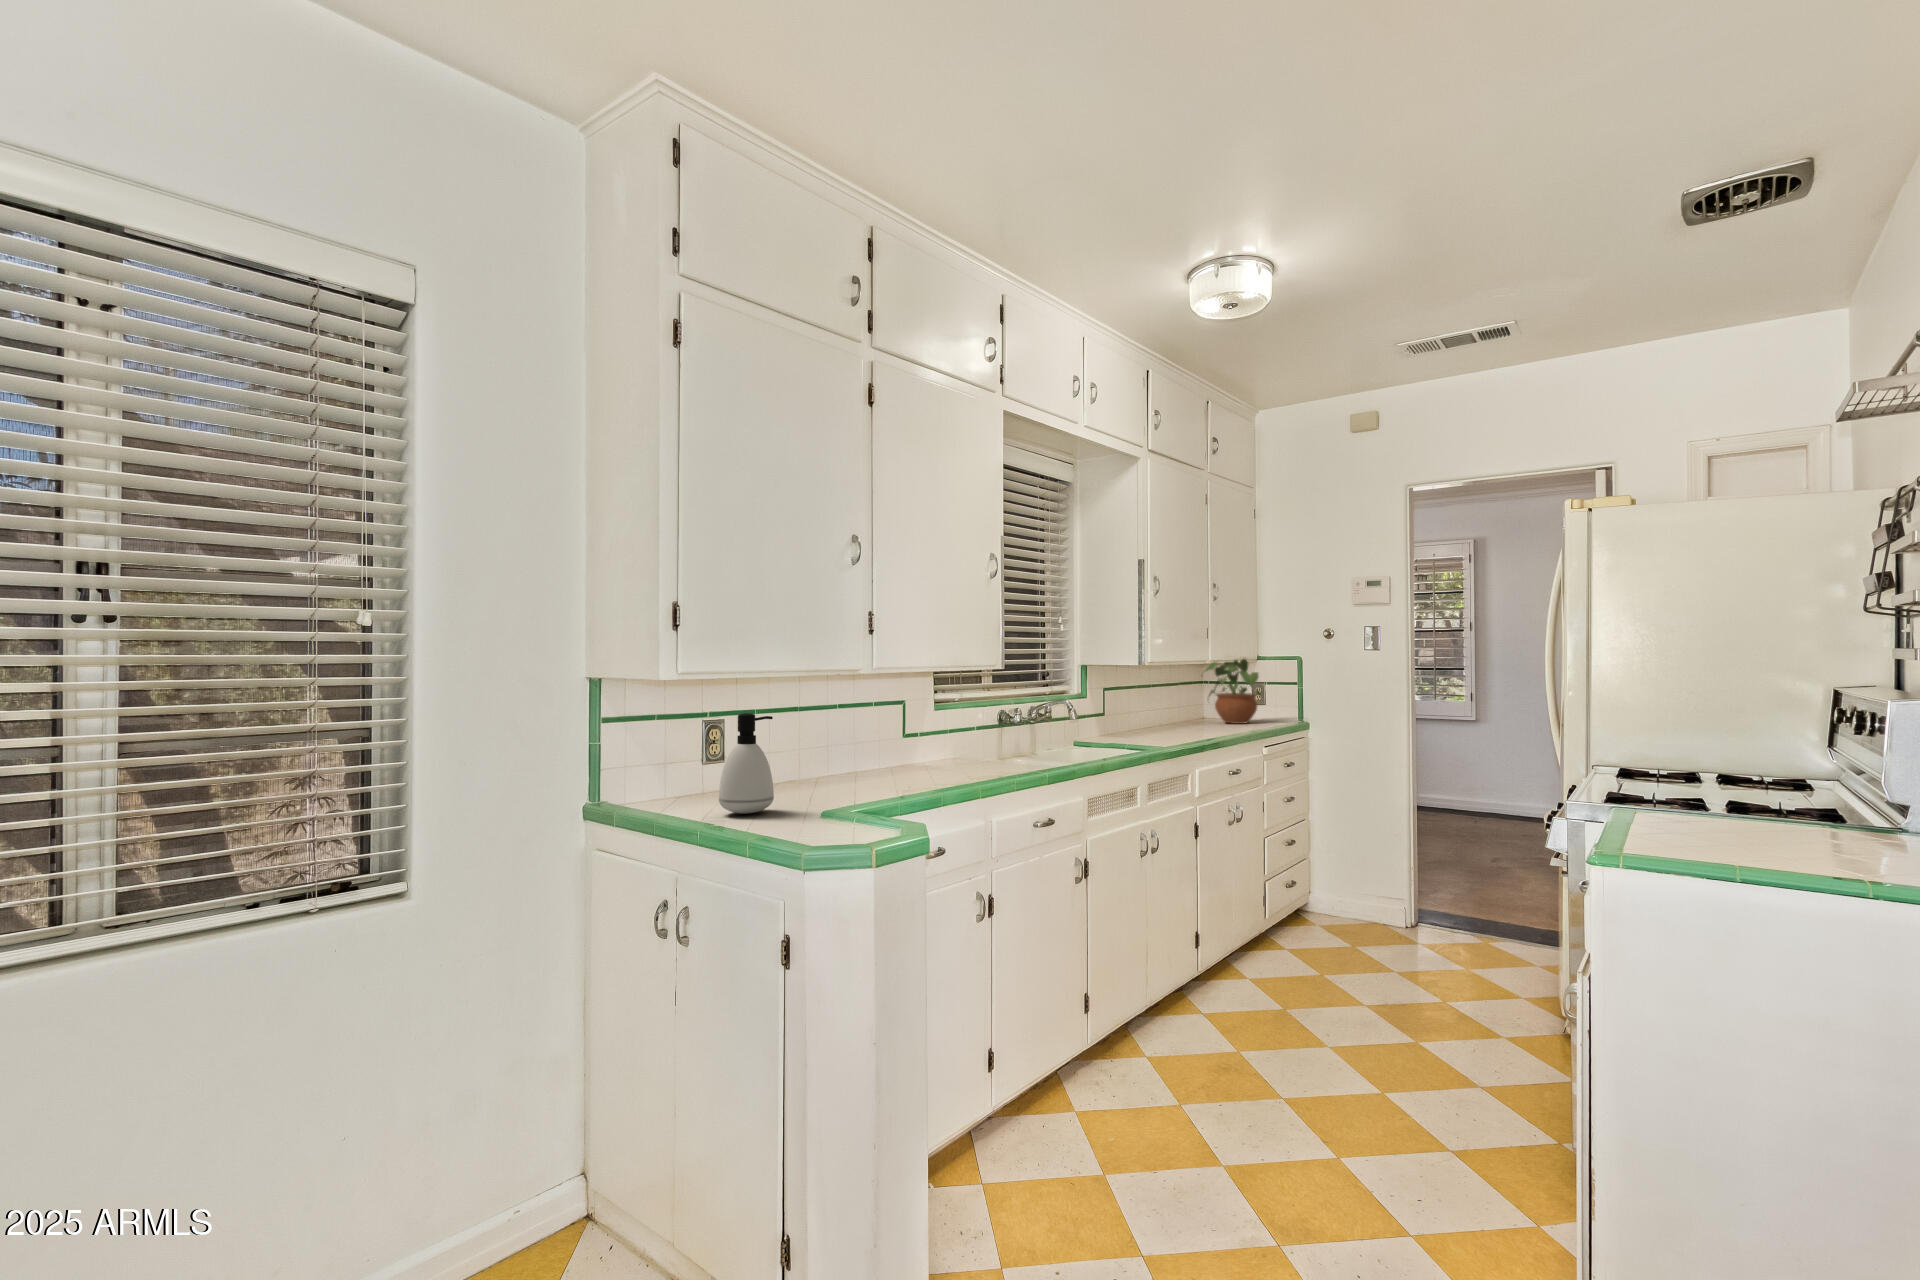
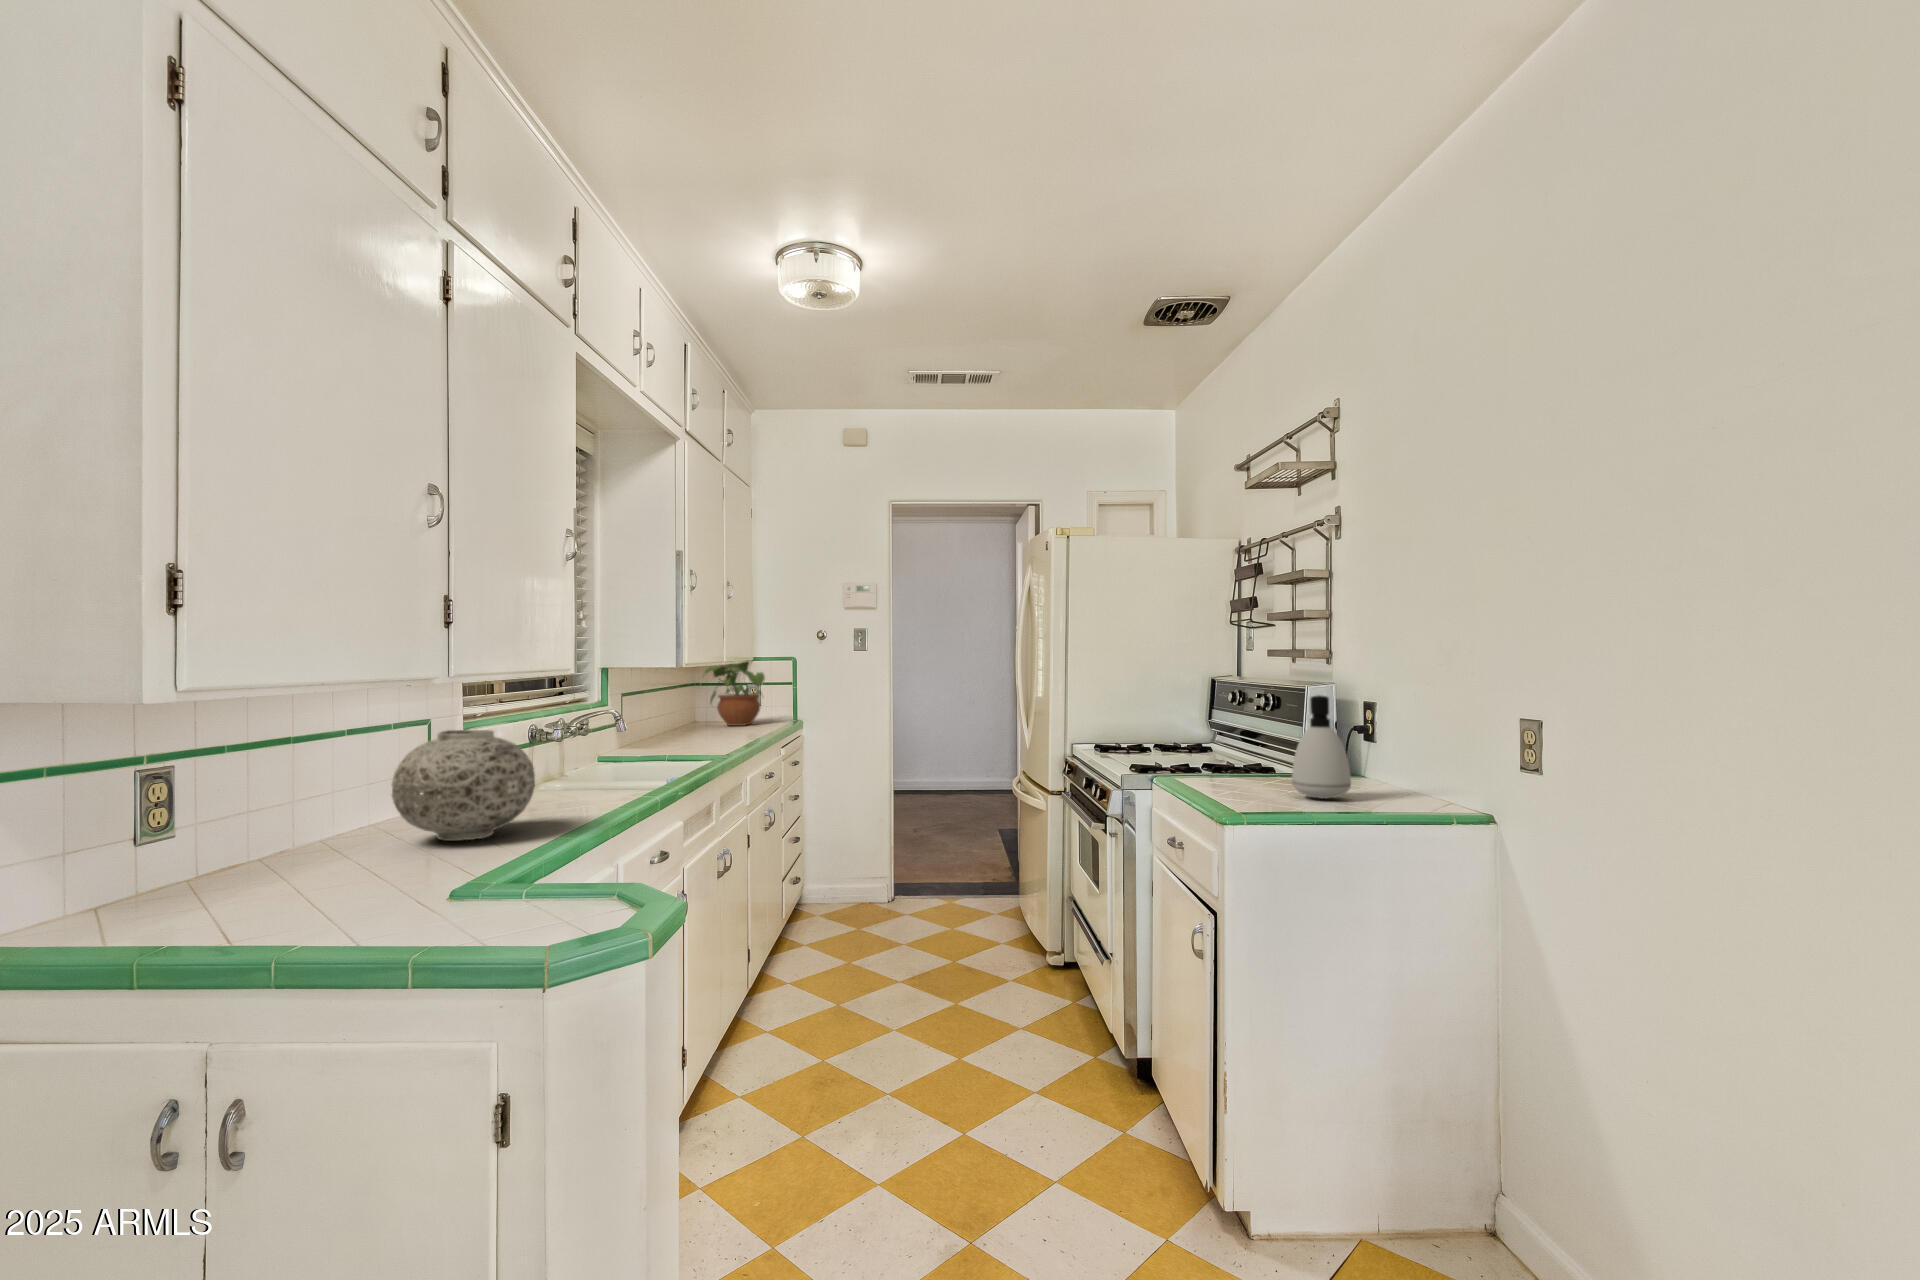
vase: none [841,707,931,786] -> present [392,730,535,841]
soap dispenser: present [719,713,774,814] -> present [1292,695,1351,799]

